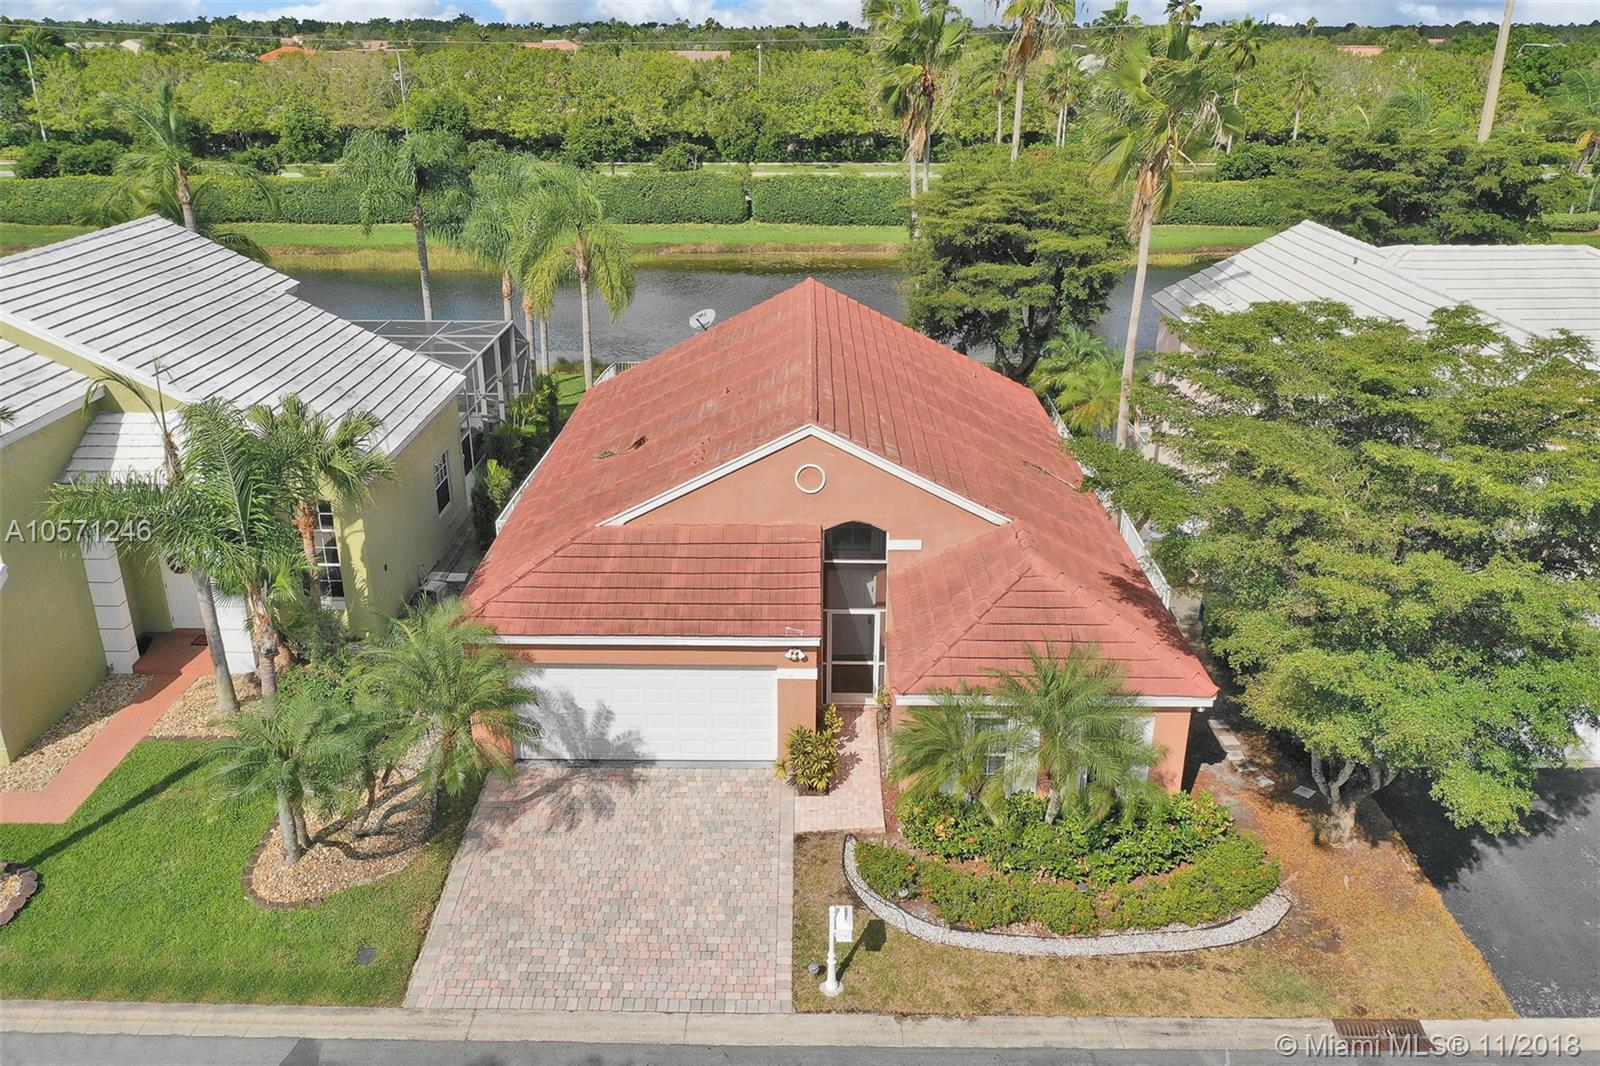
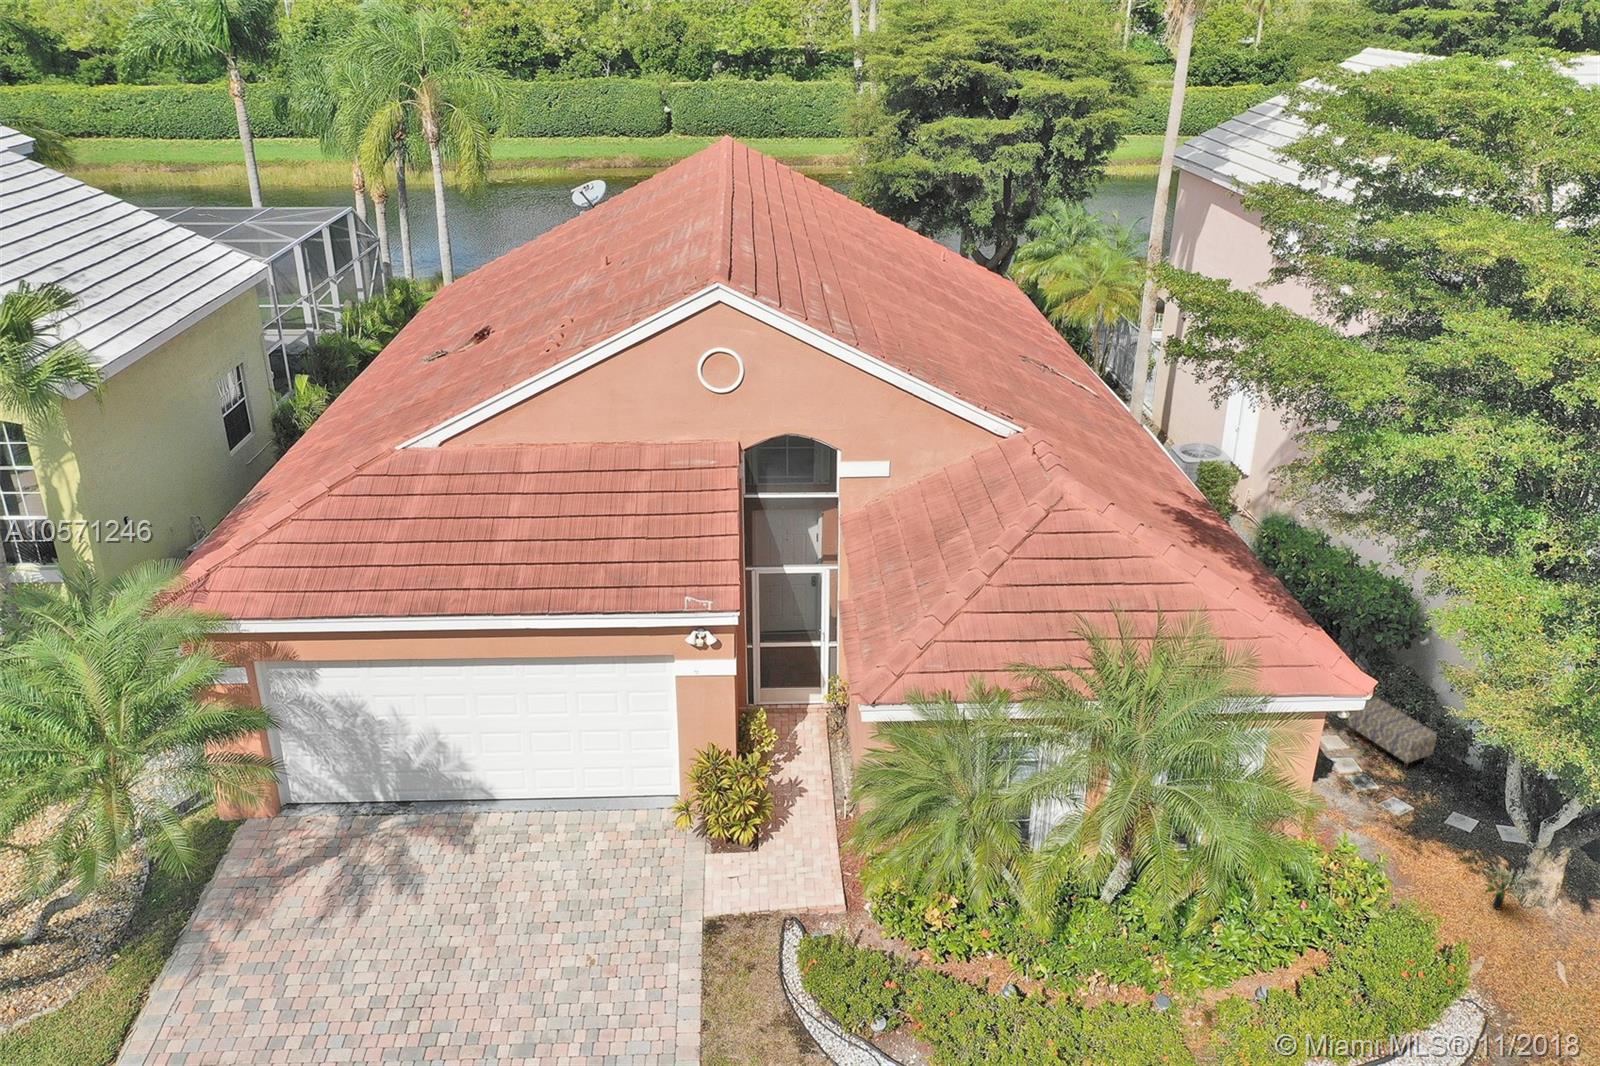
bench: none [1237,708,1295,758] -> present [1347,697,1437,771]

